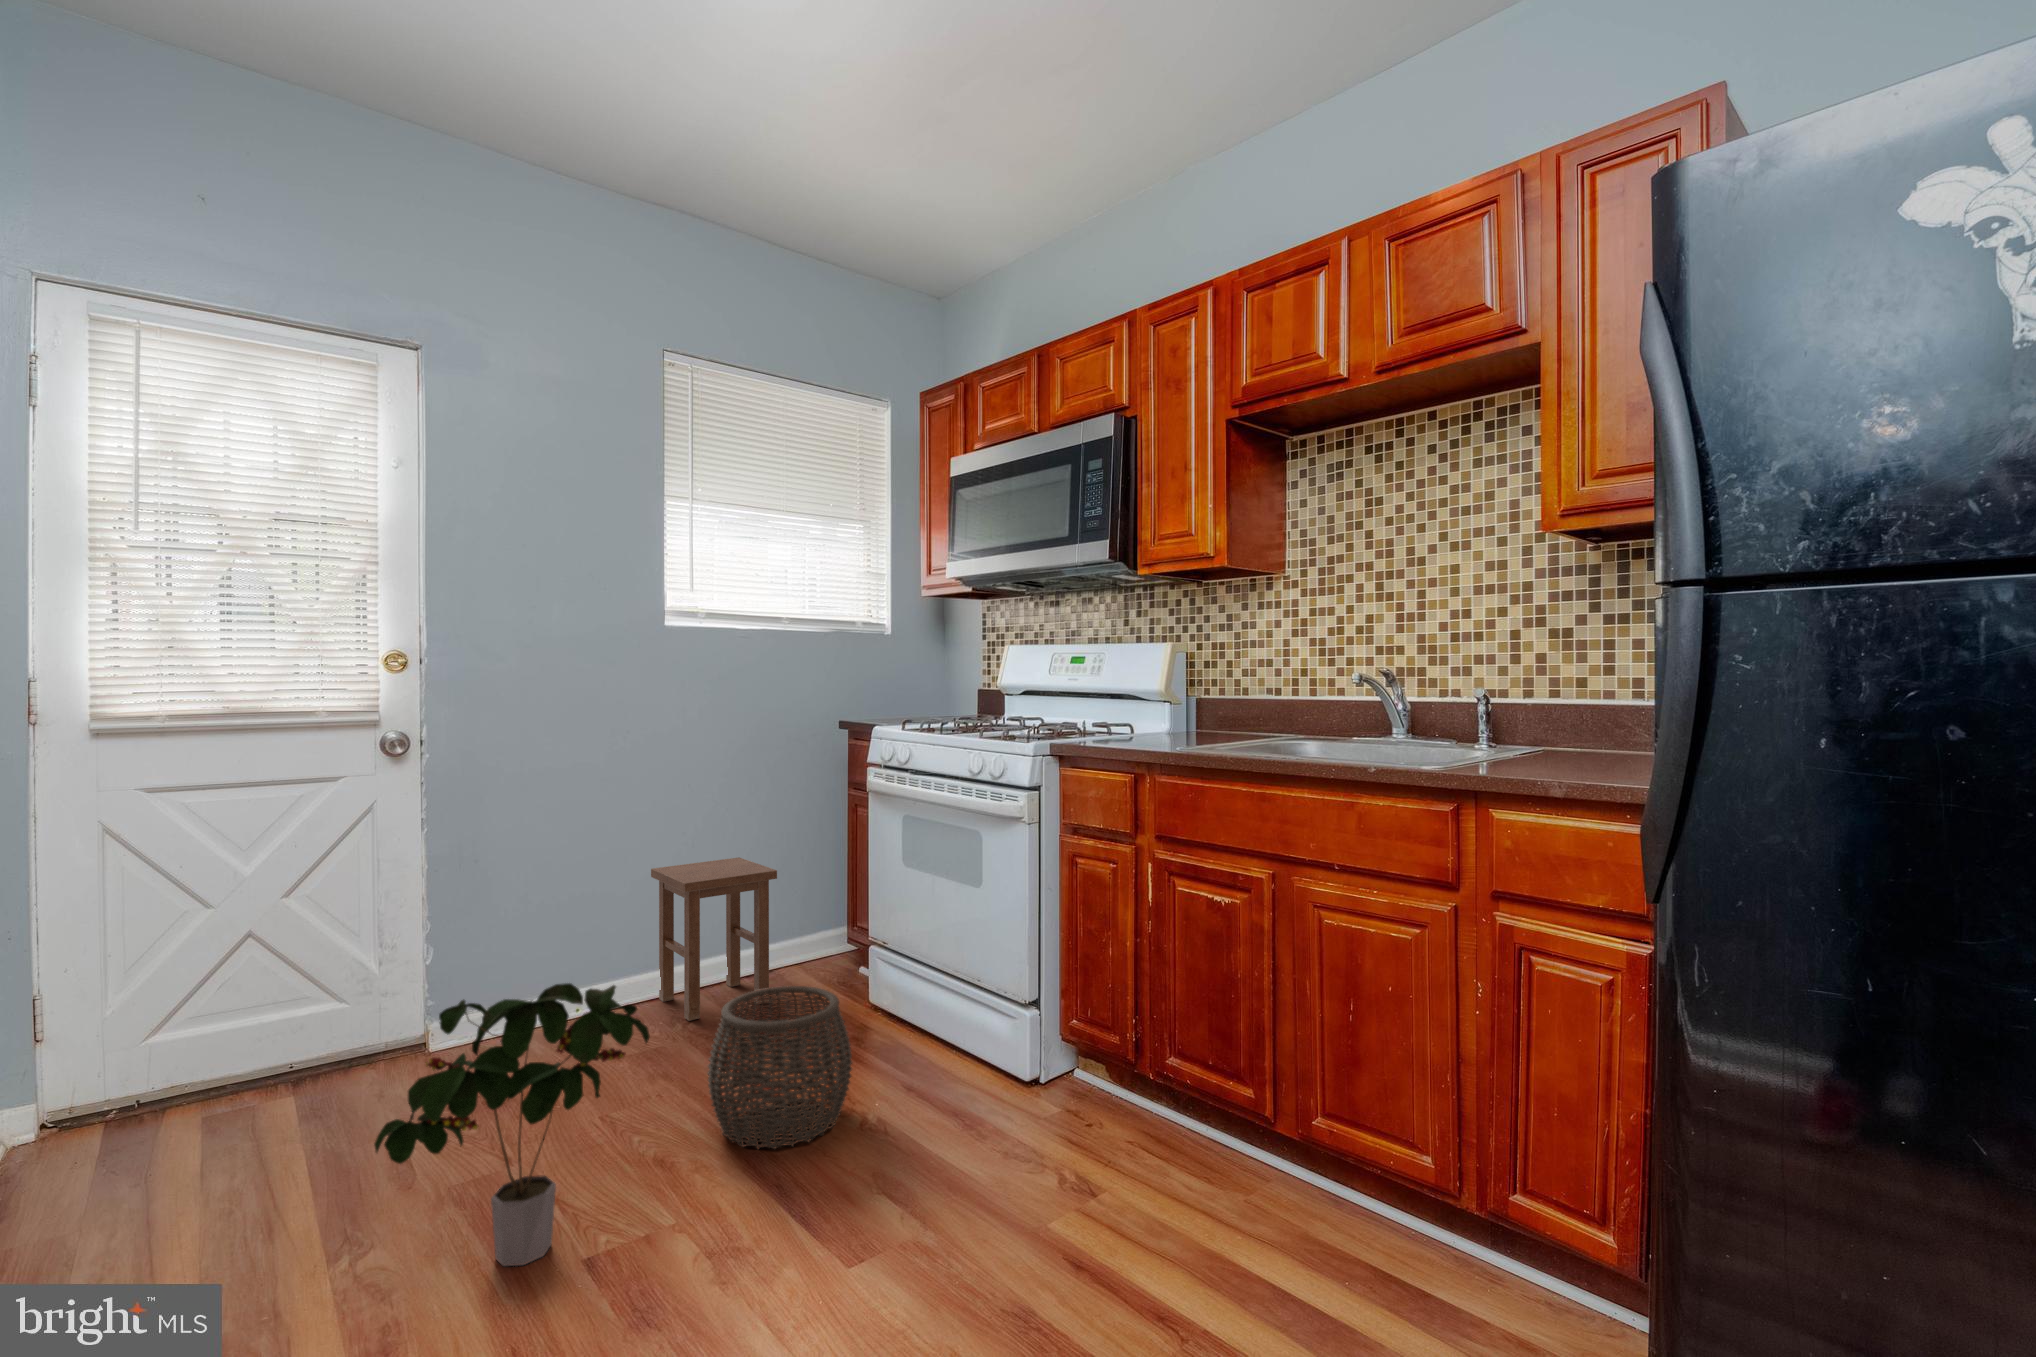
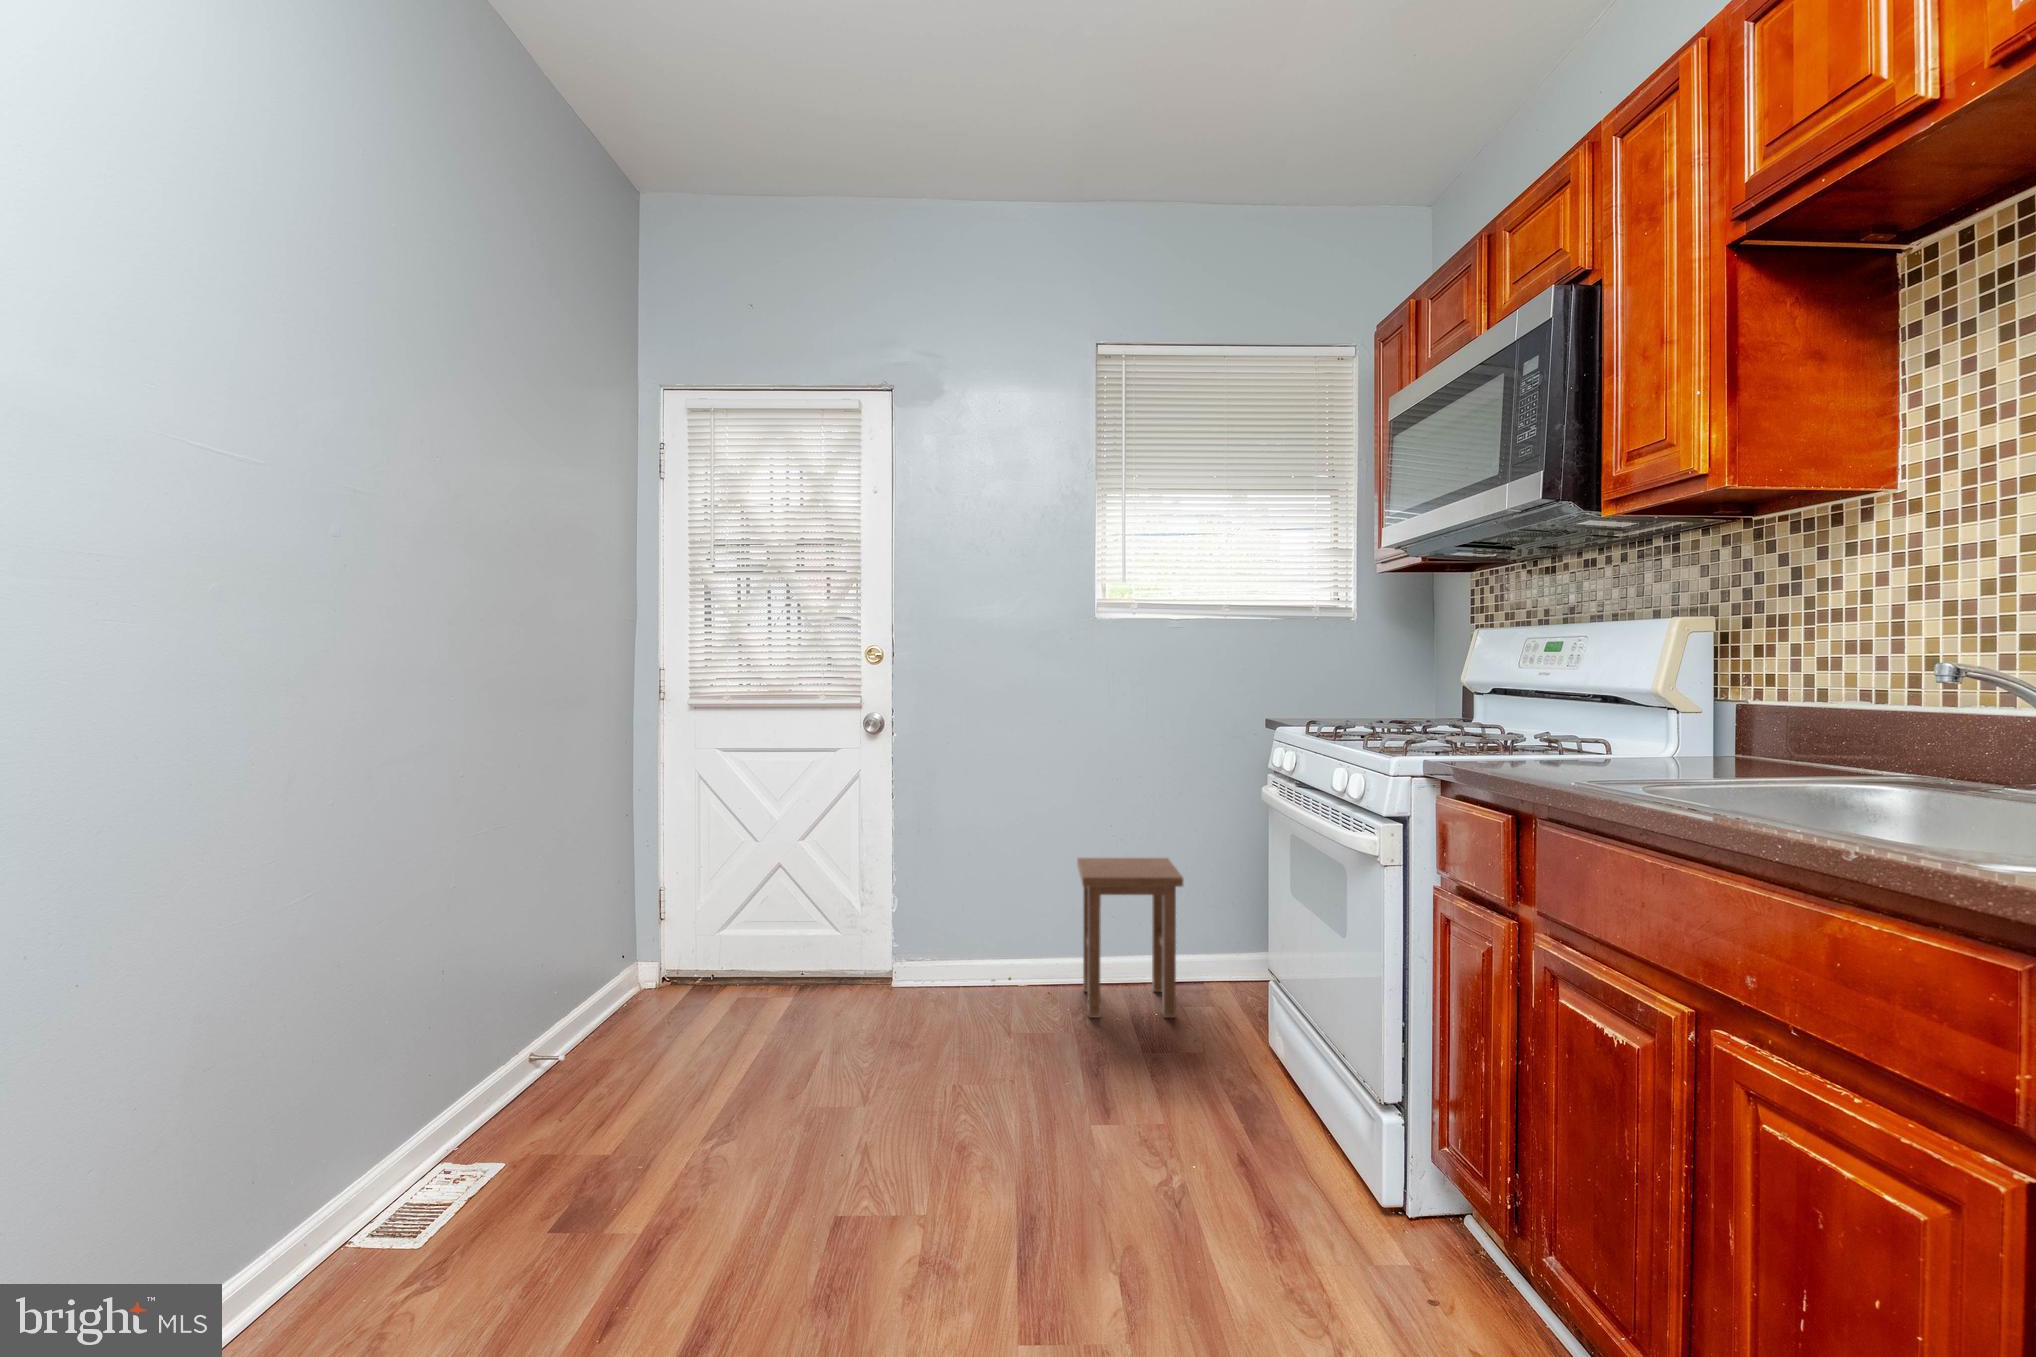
potted plant: present [374,983,650,1266] -> none [692,954,902,1207]
woven basket: present [708,986,852,1149] -> none [1002,1004,1156,1186]

